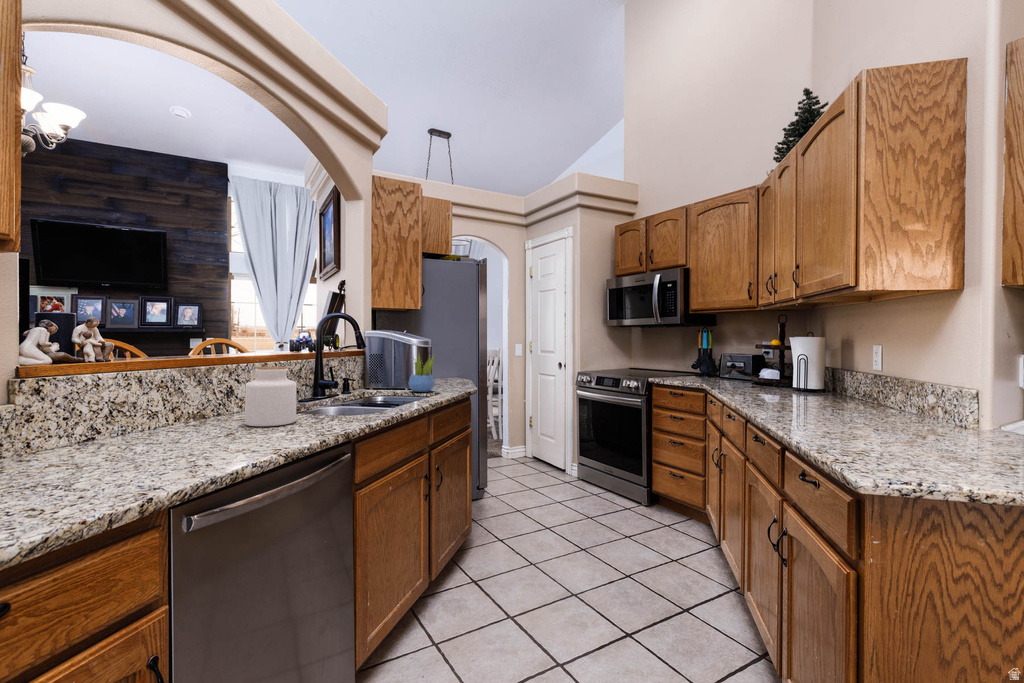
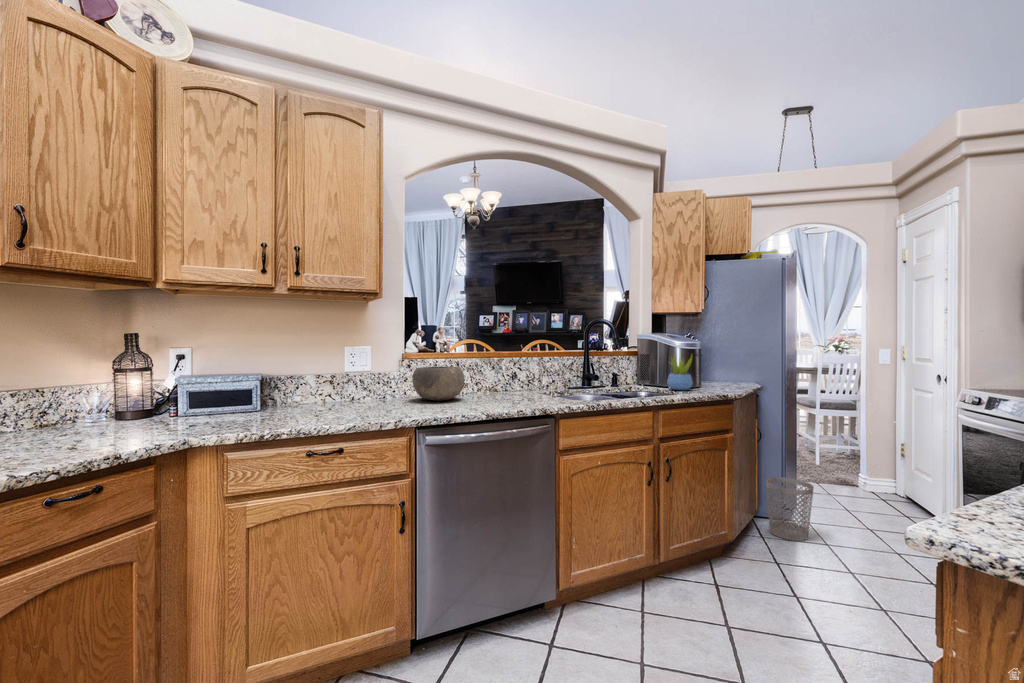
jar: present [245,367,296,426] -> none [507,359,539,400]
bowl: none [63,386,180,449] -> present [412,367,465,401]
wastebasket: none [470,461,507,517] -> present [766,477,814,541]

